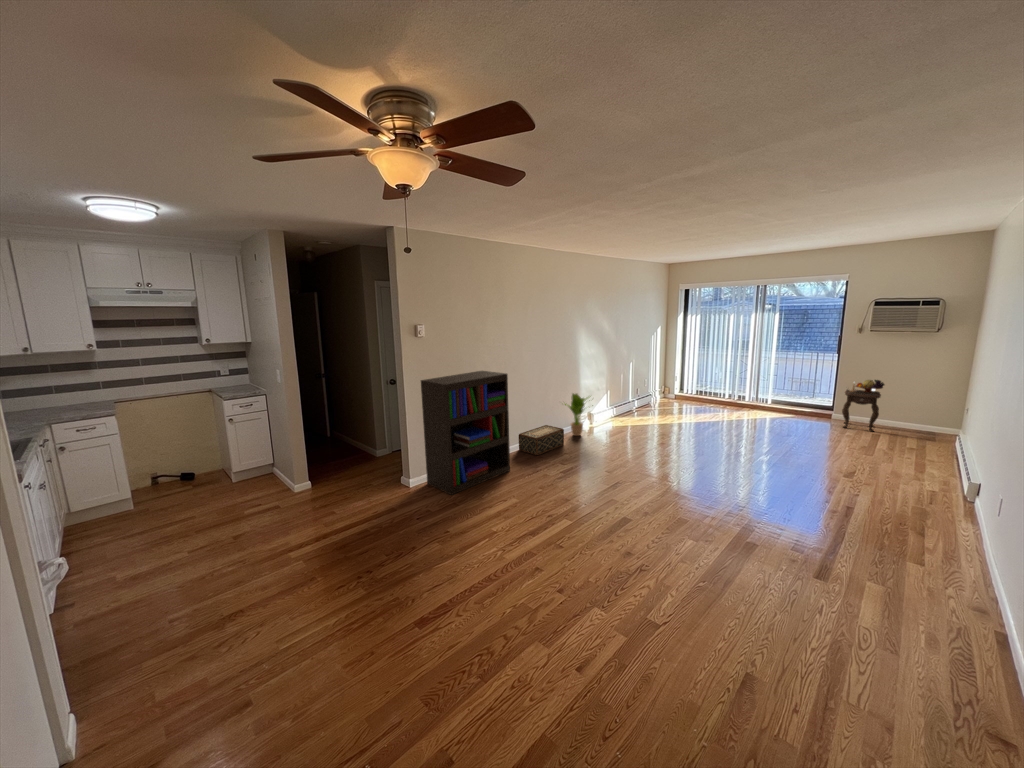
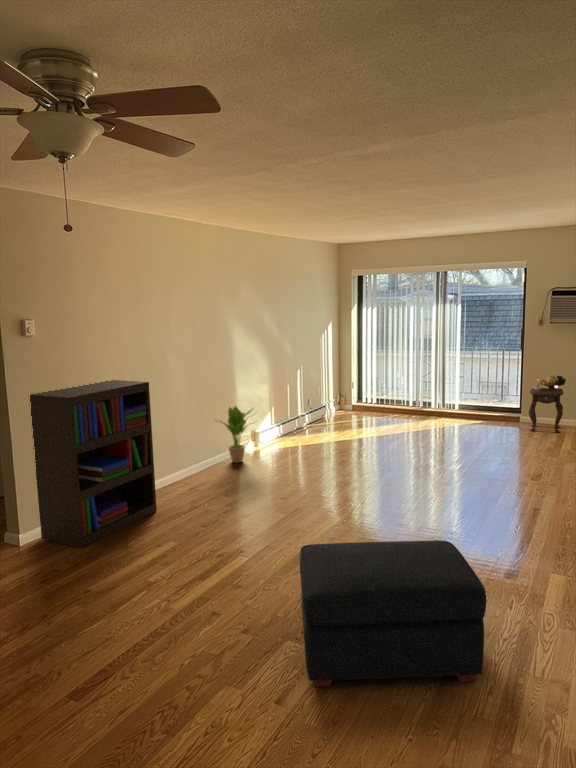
woven basket: present [519,425,564,455] -> none [163,450,222,490]
ottoman: none [607,528,797,693] -> present [300,540,486,687]

